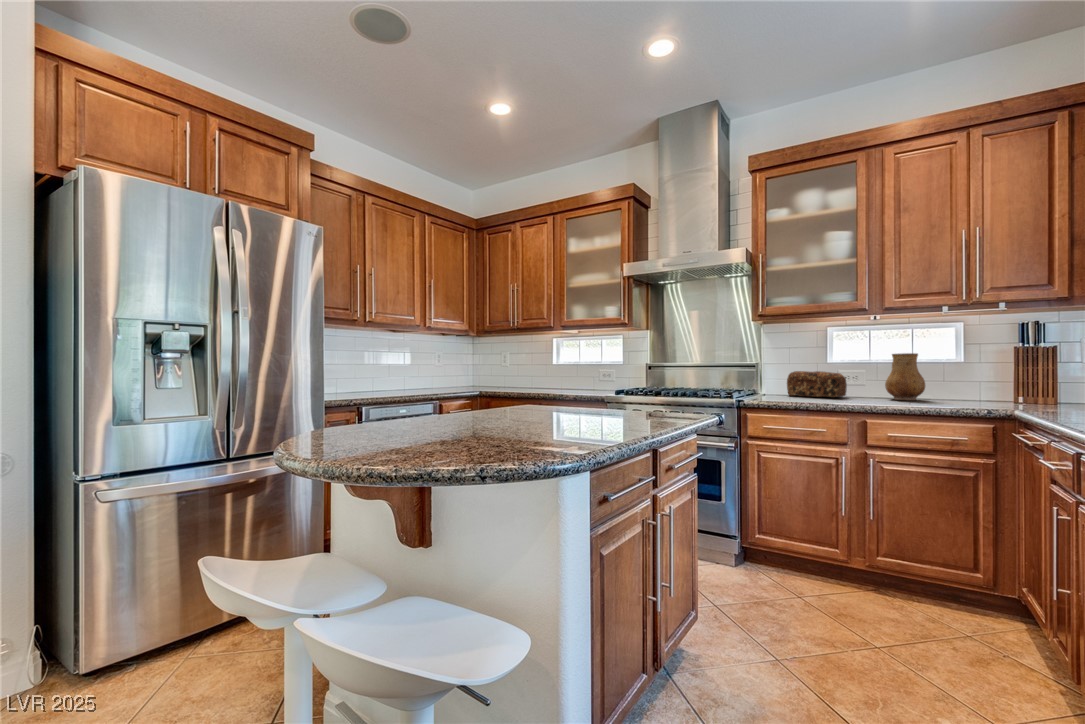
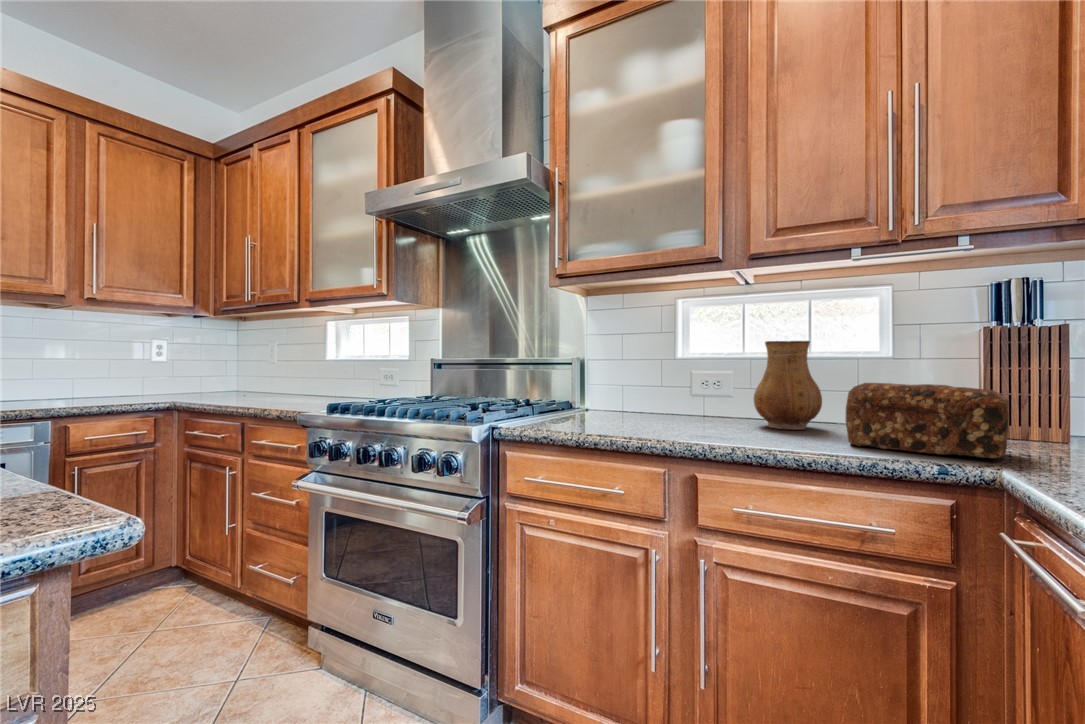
bread loaf: present [787,371,847,397] -> present [846,383,1009,458]

